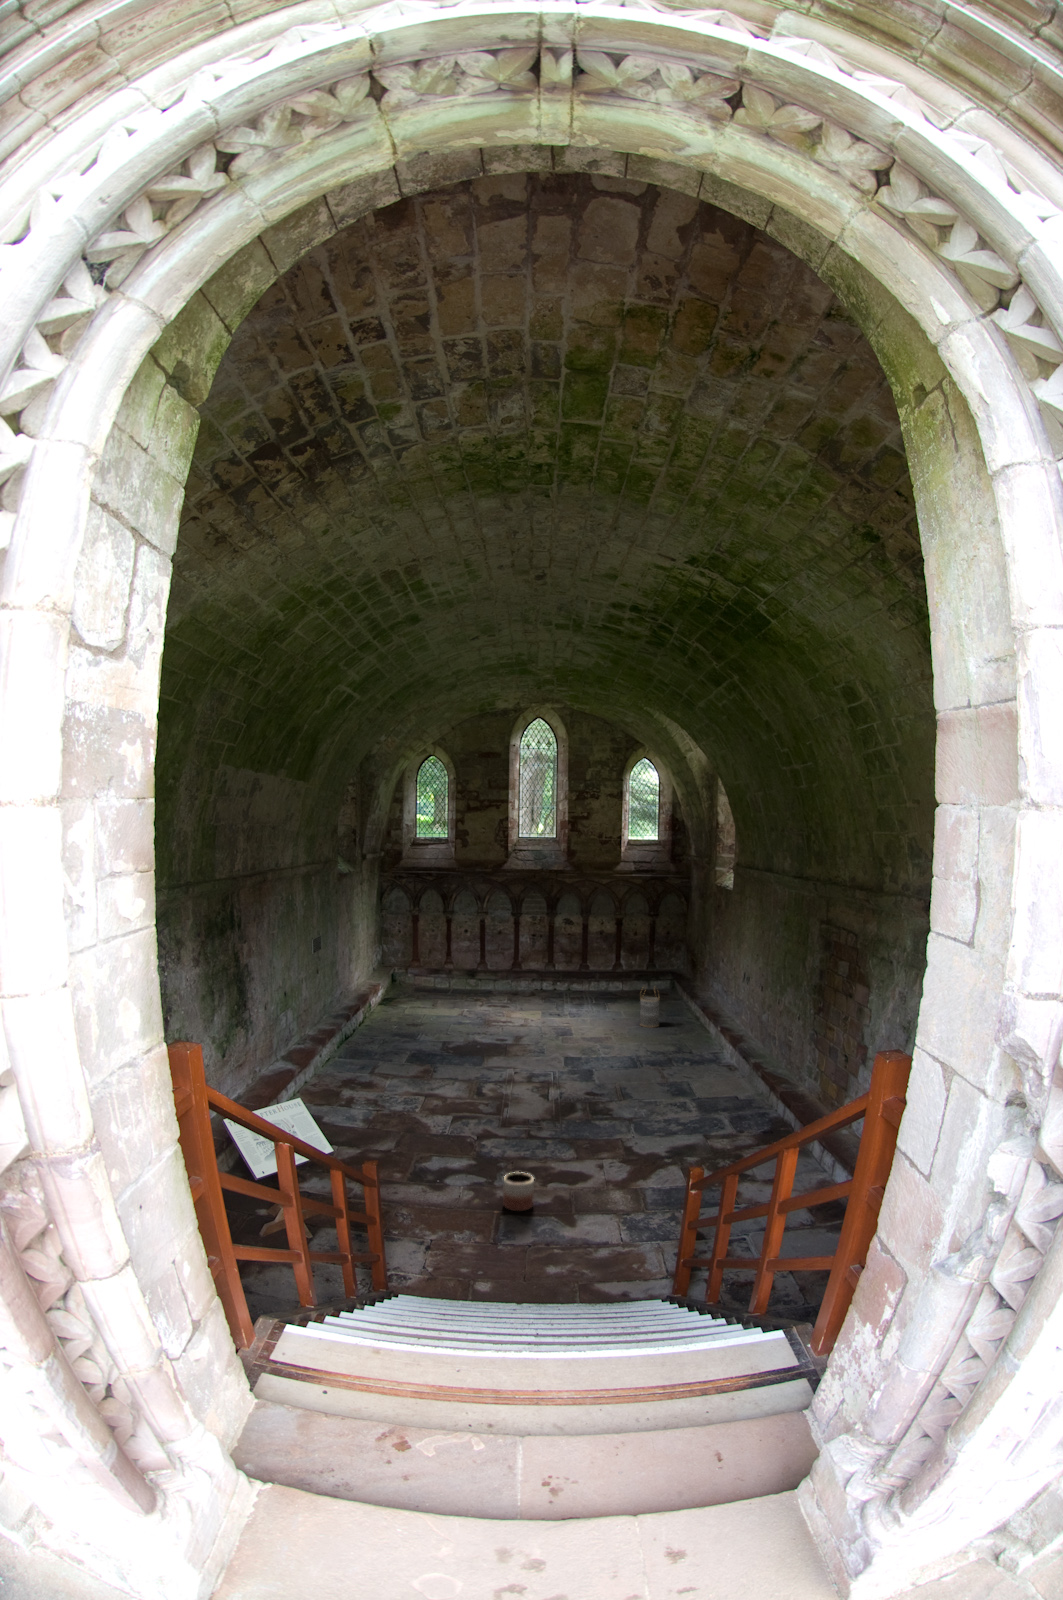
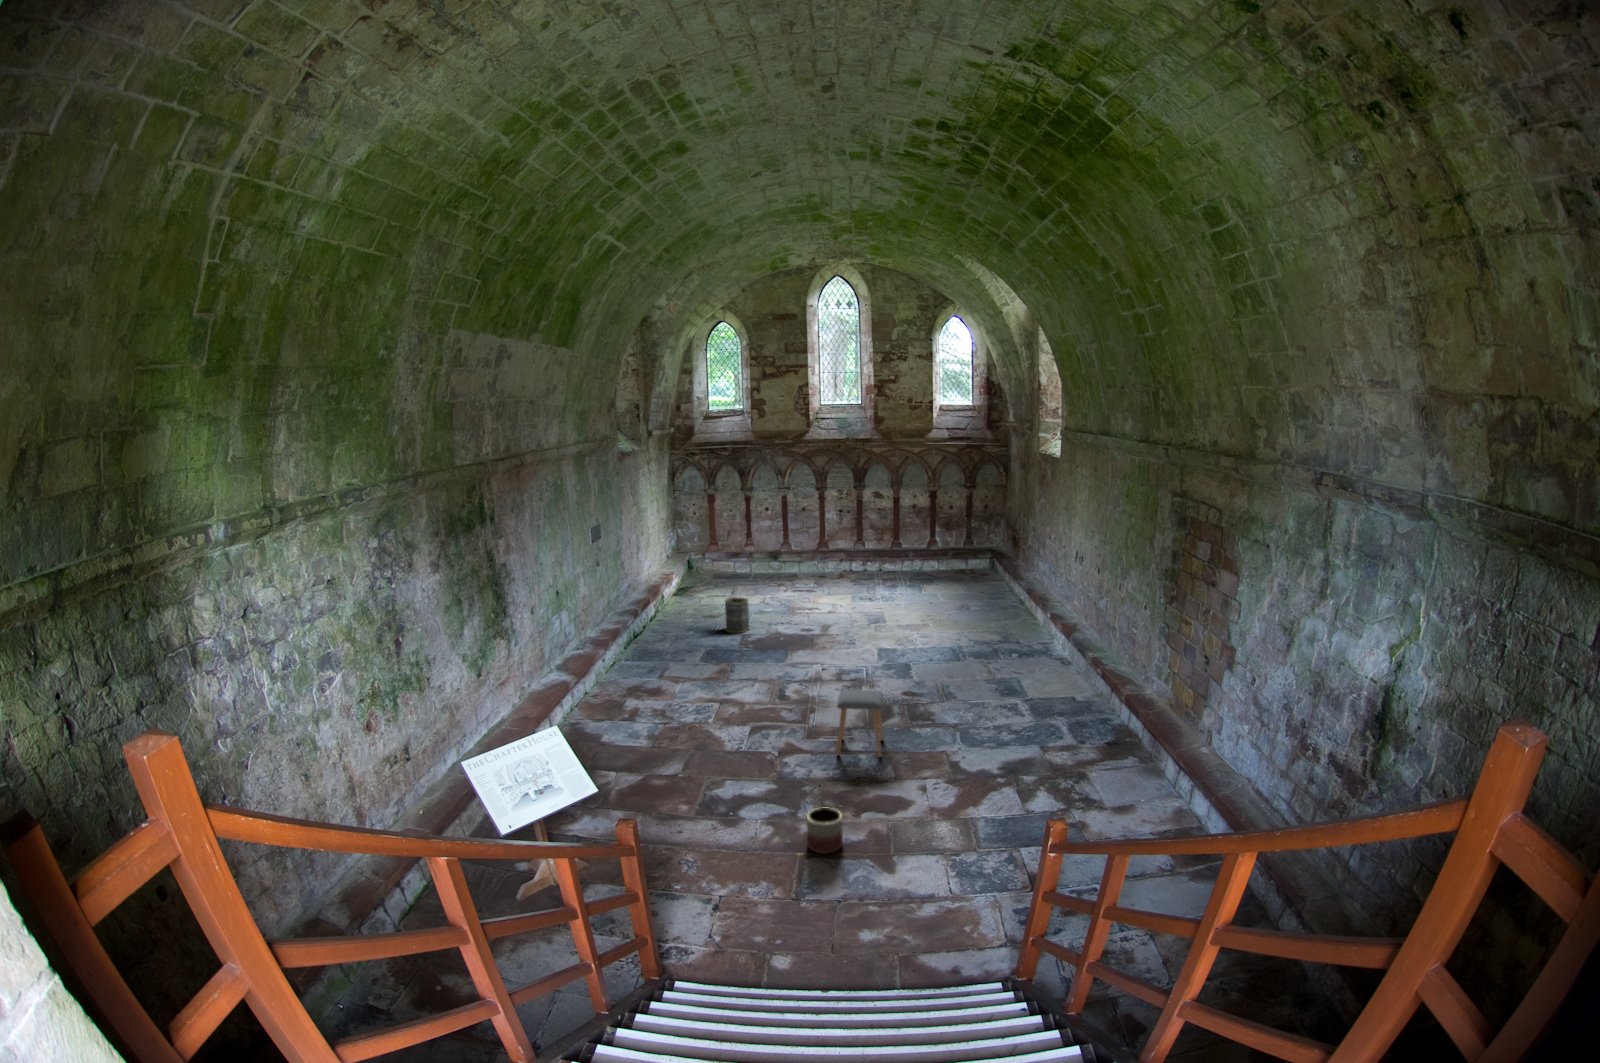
basket: present [640,996,659,1027] -> present [725,597,749,633]
stool: none [528,1081,570,1141] -> present [837,690,884,757]

